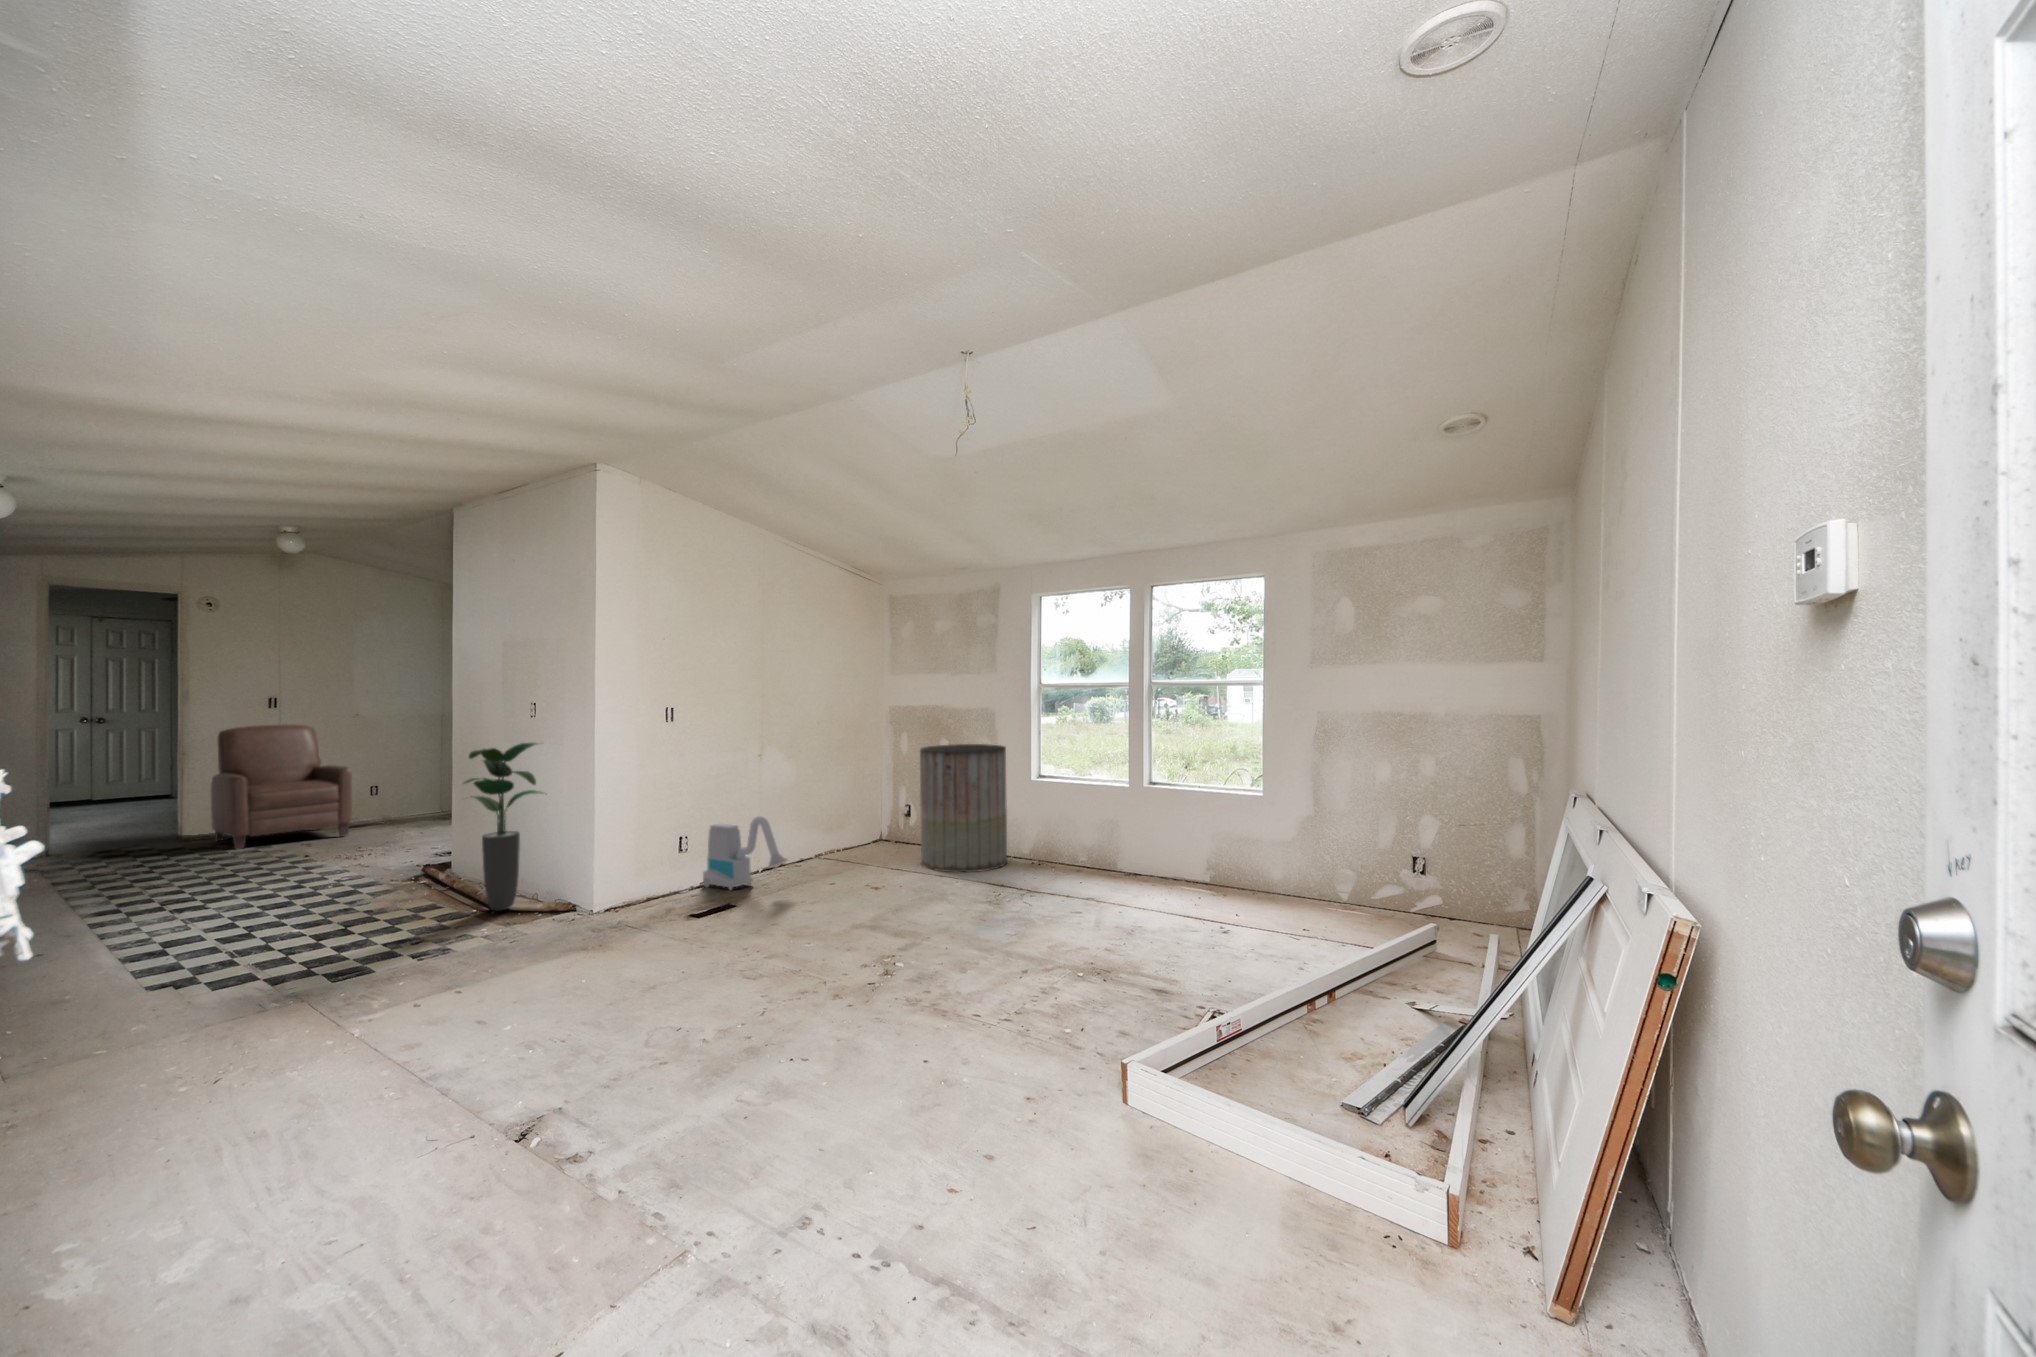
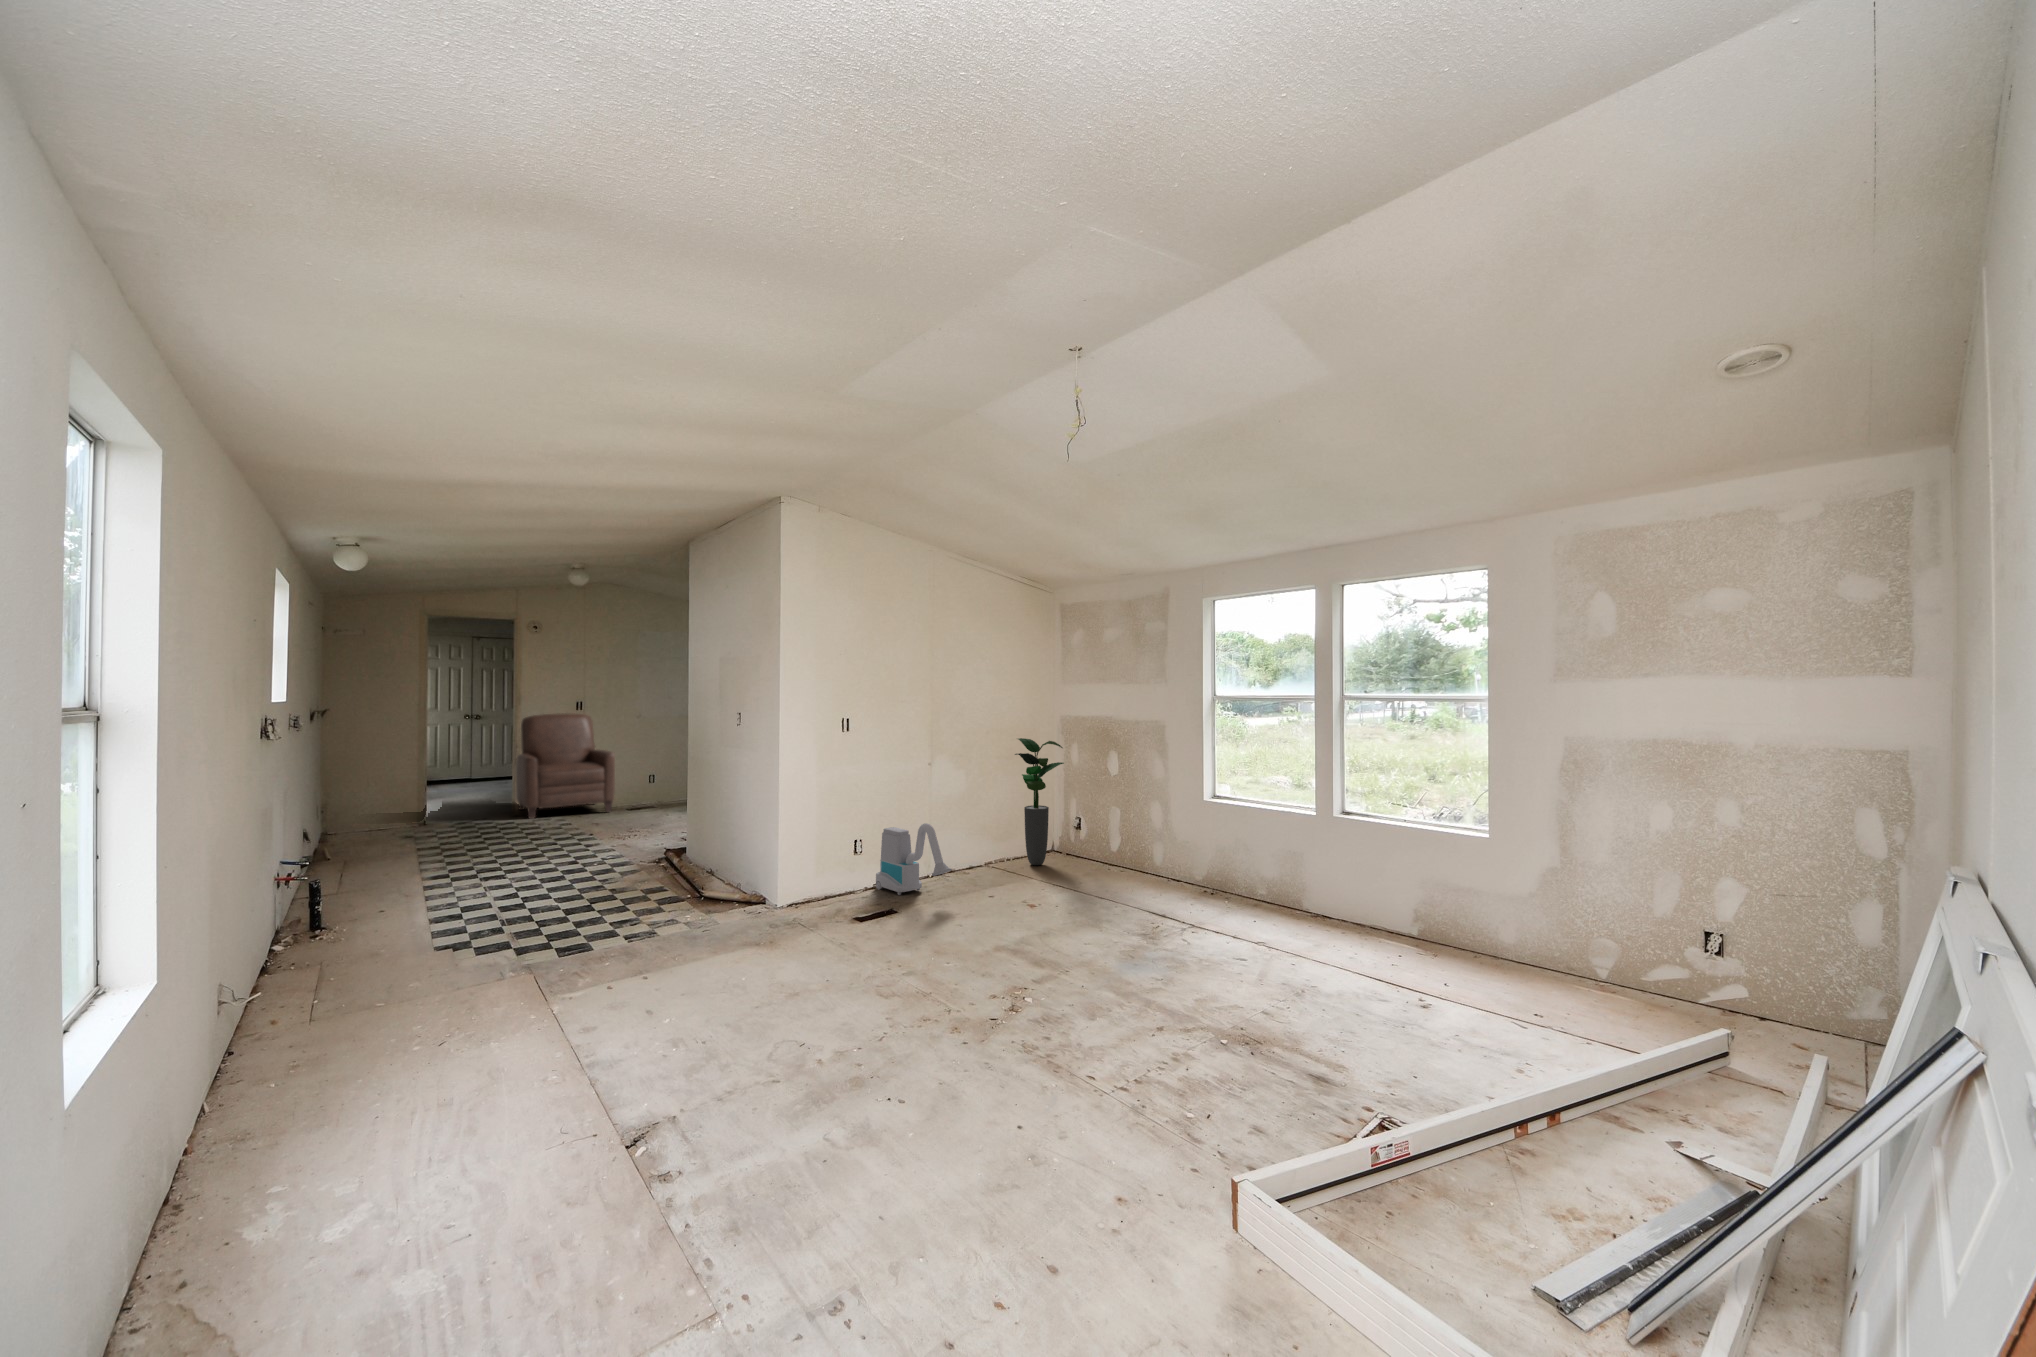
potted plant: present [465,743,543,911] -> present [1015,738,1064,865]
trash can: present [920,744,1007,872] -> none [1094,756,1188,896]

